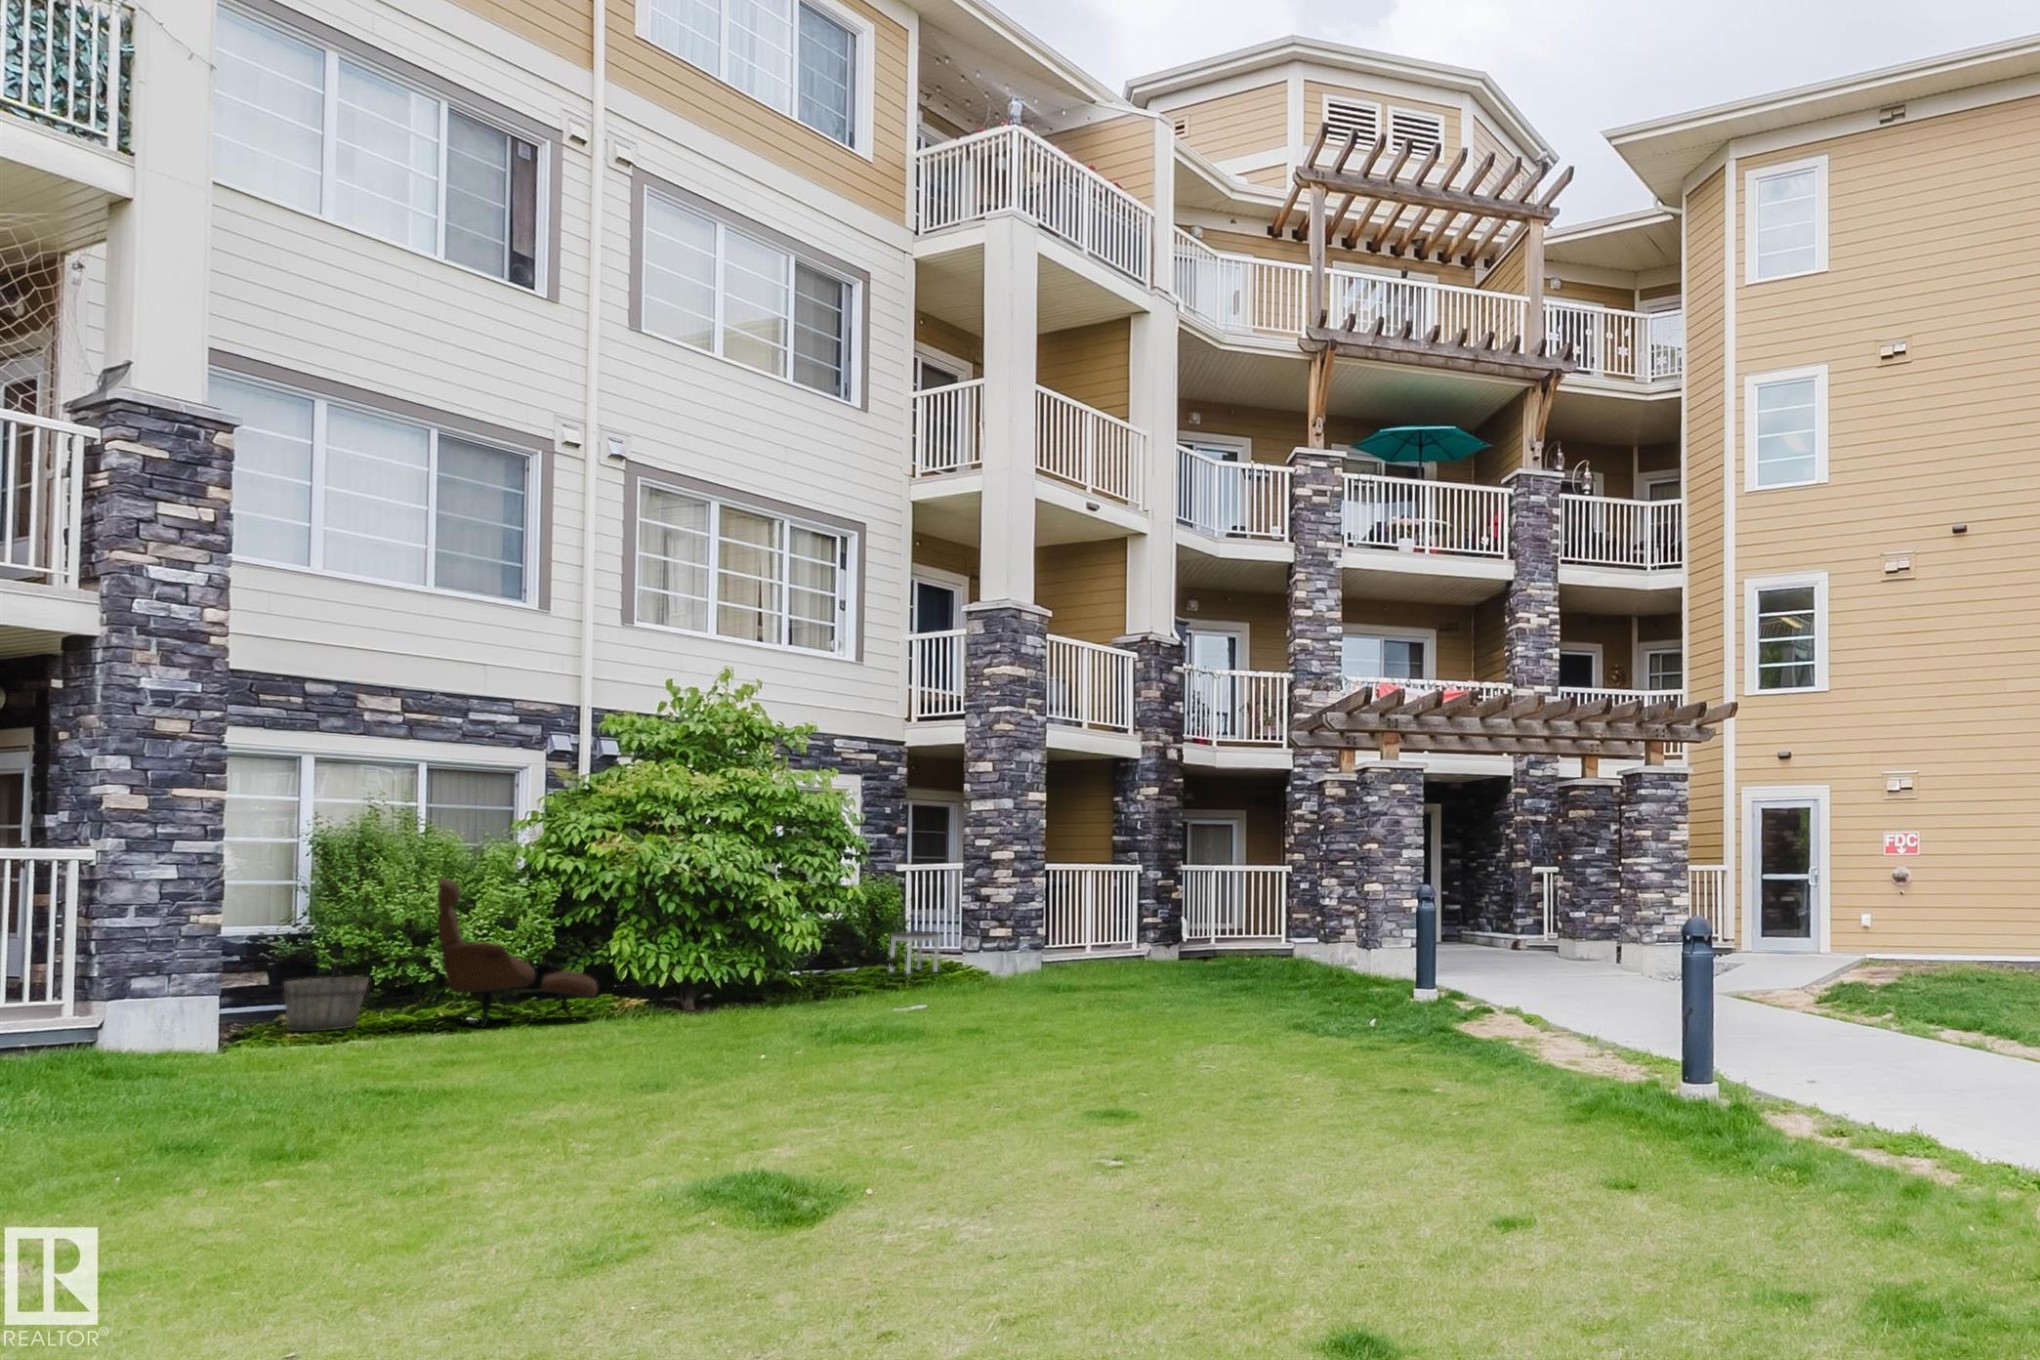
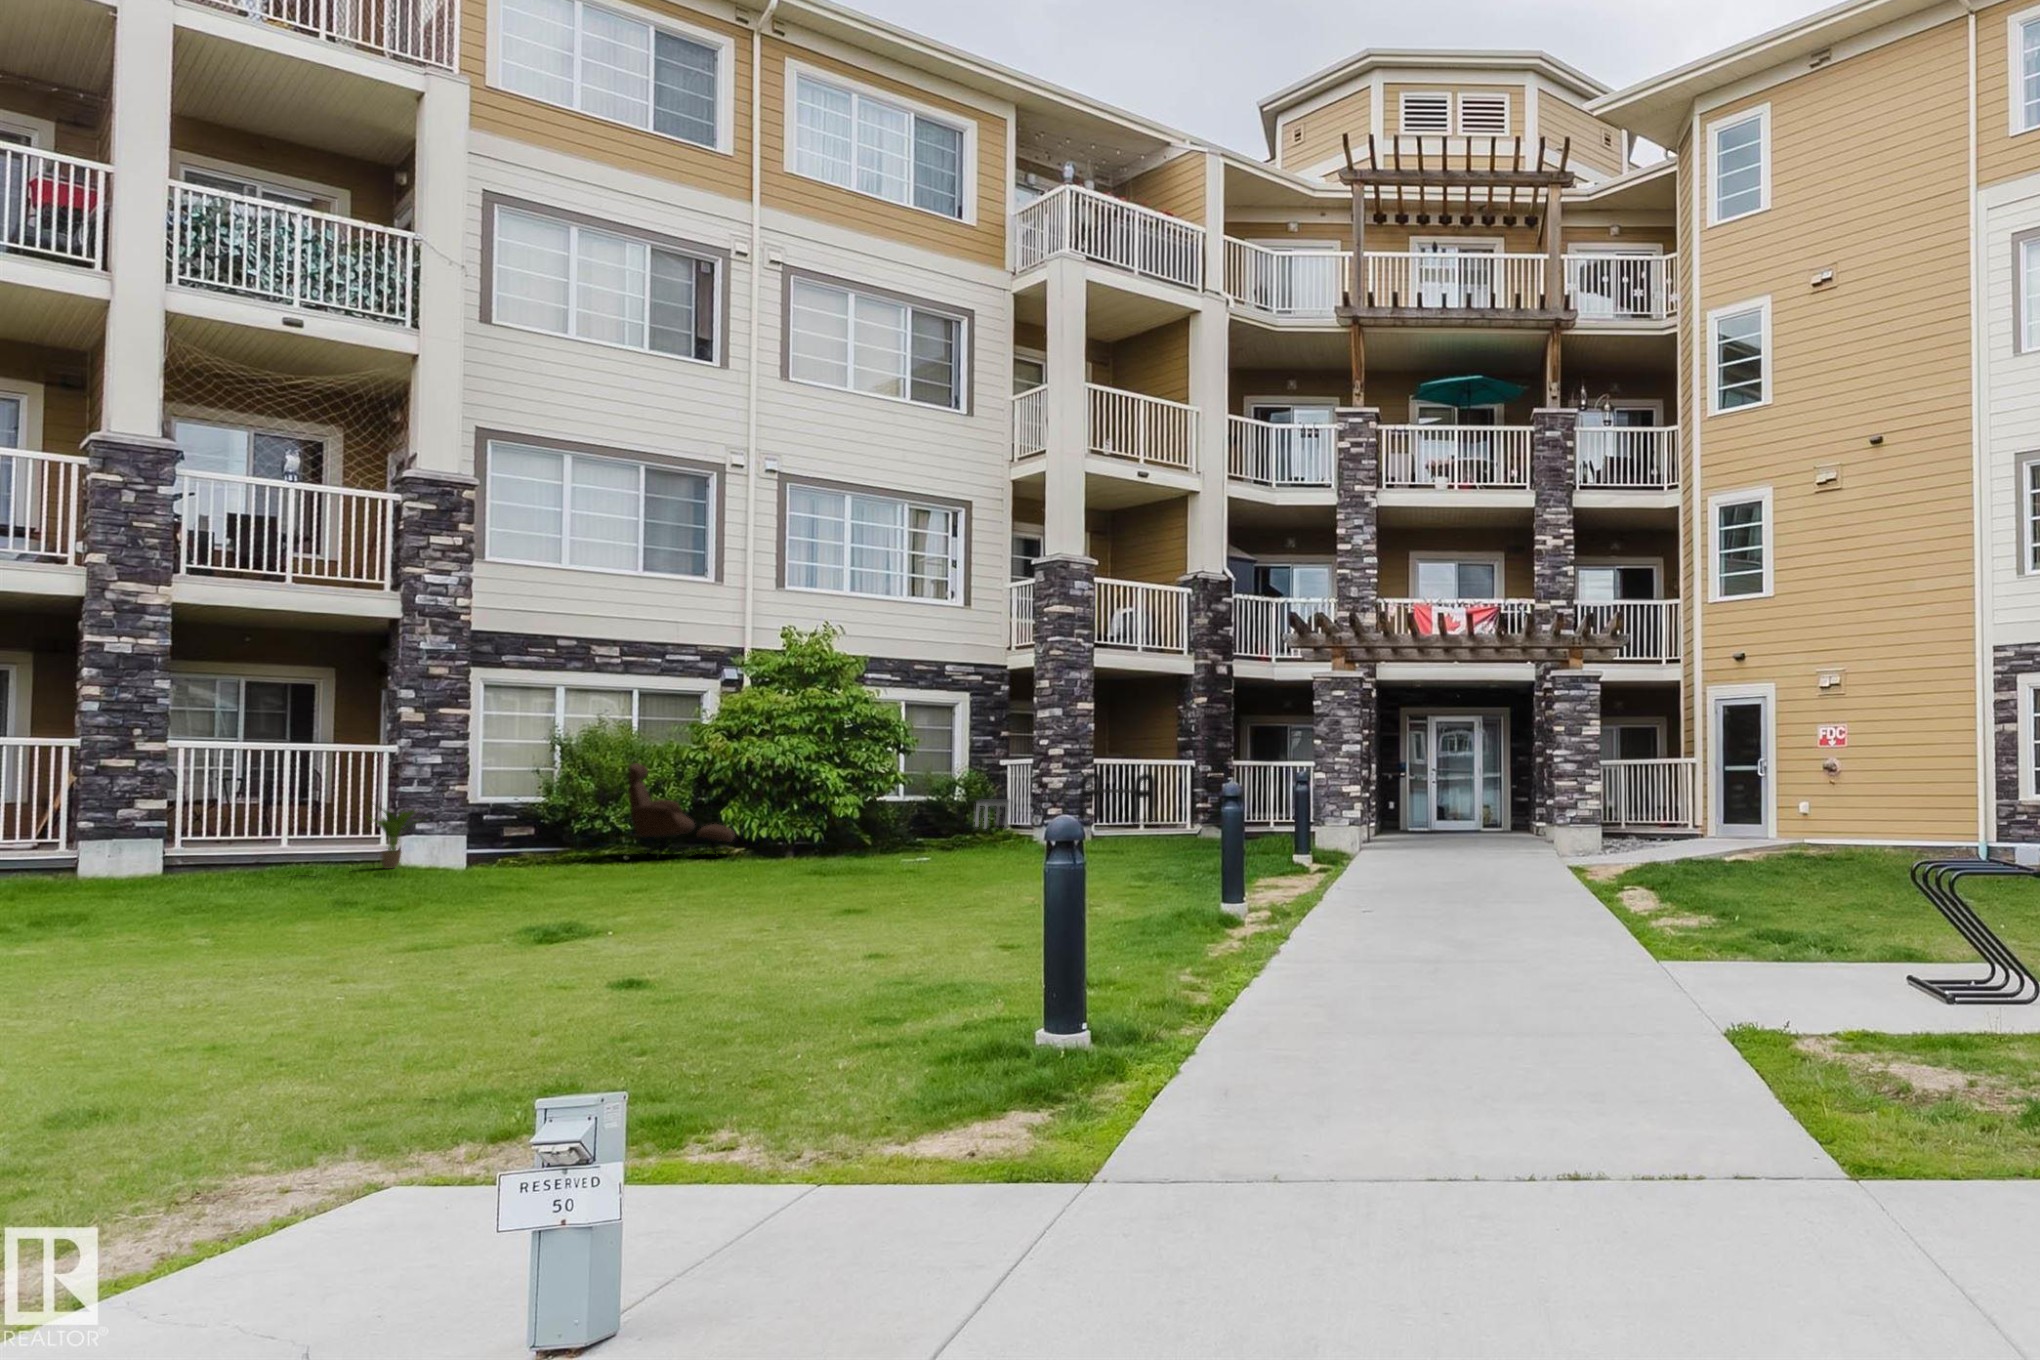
bench: none [1022,893,1127,964] -> present [1078,773,1155,824]
potted plant: none [44,940,150,1051] -> present [369,809,415,869]
wooden bucket: present [283,968,369,1031] -> none [533,816,589,859]

